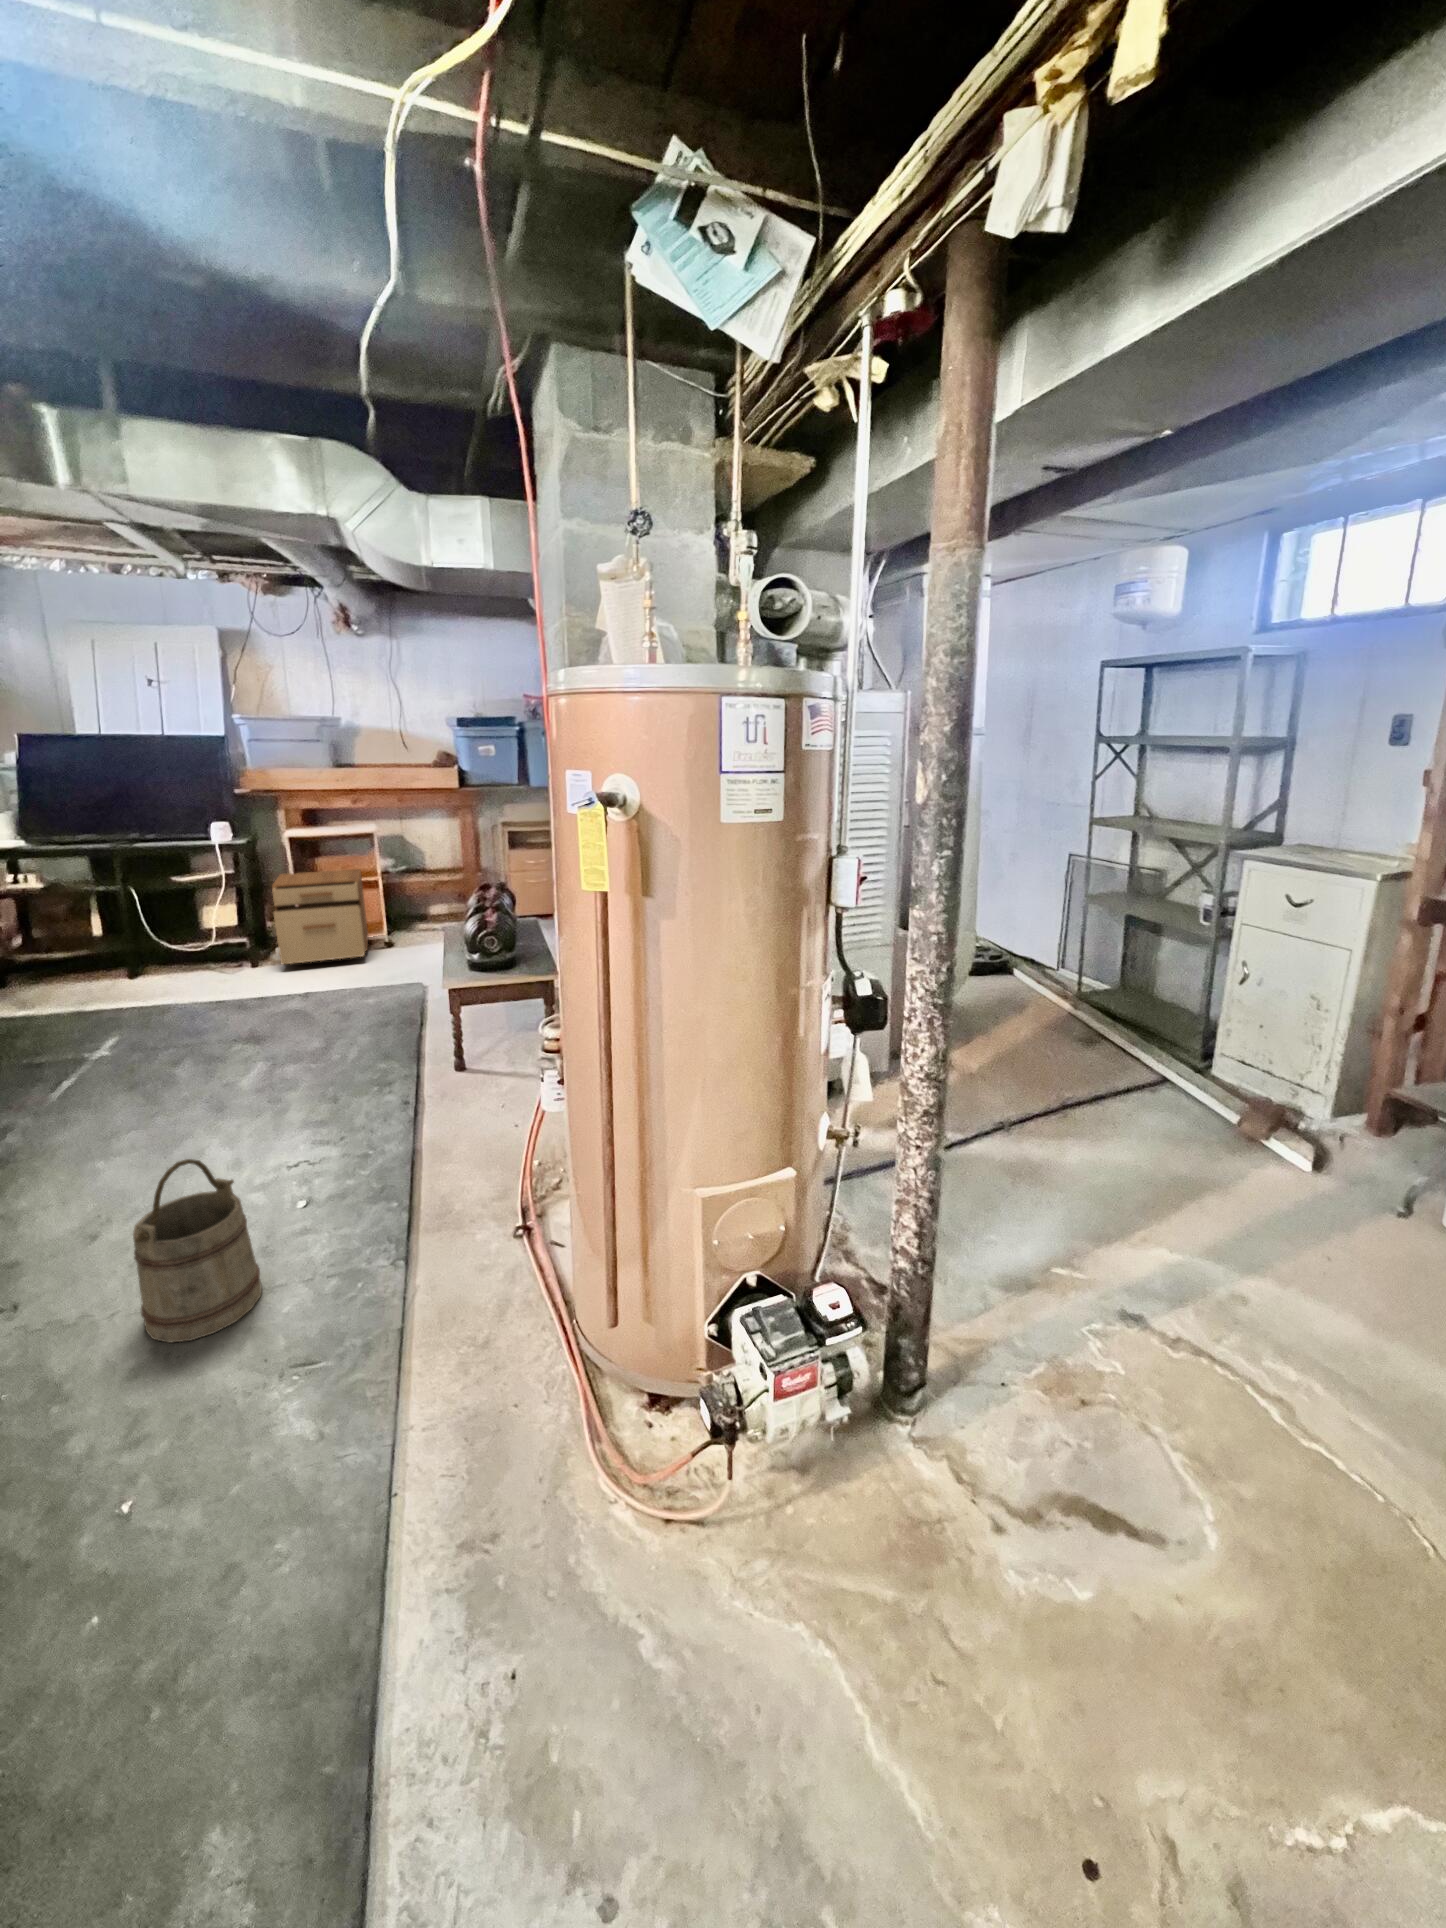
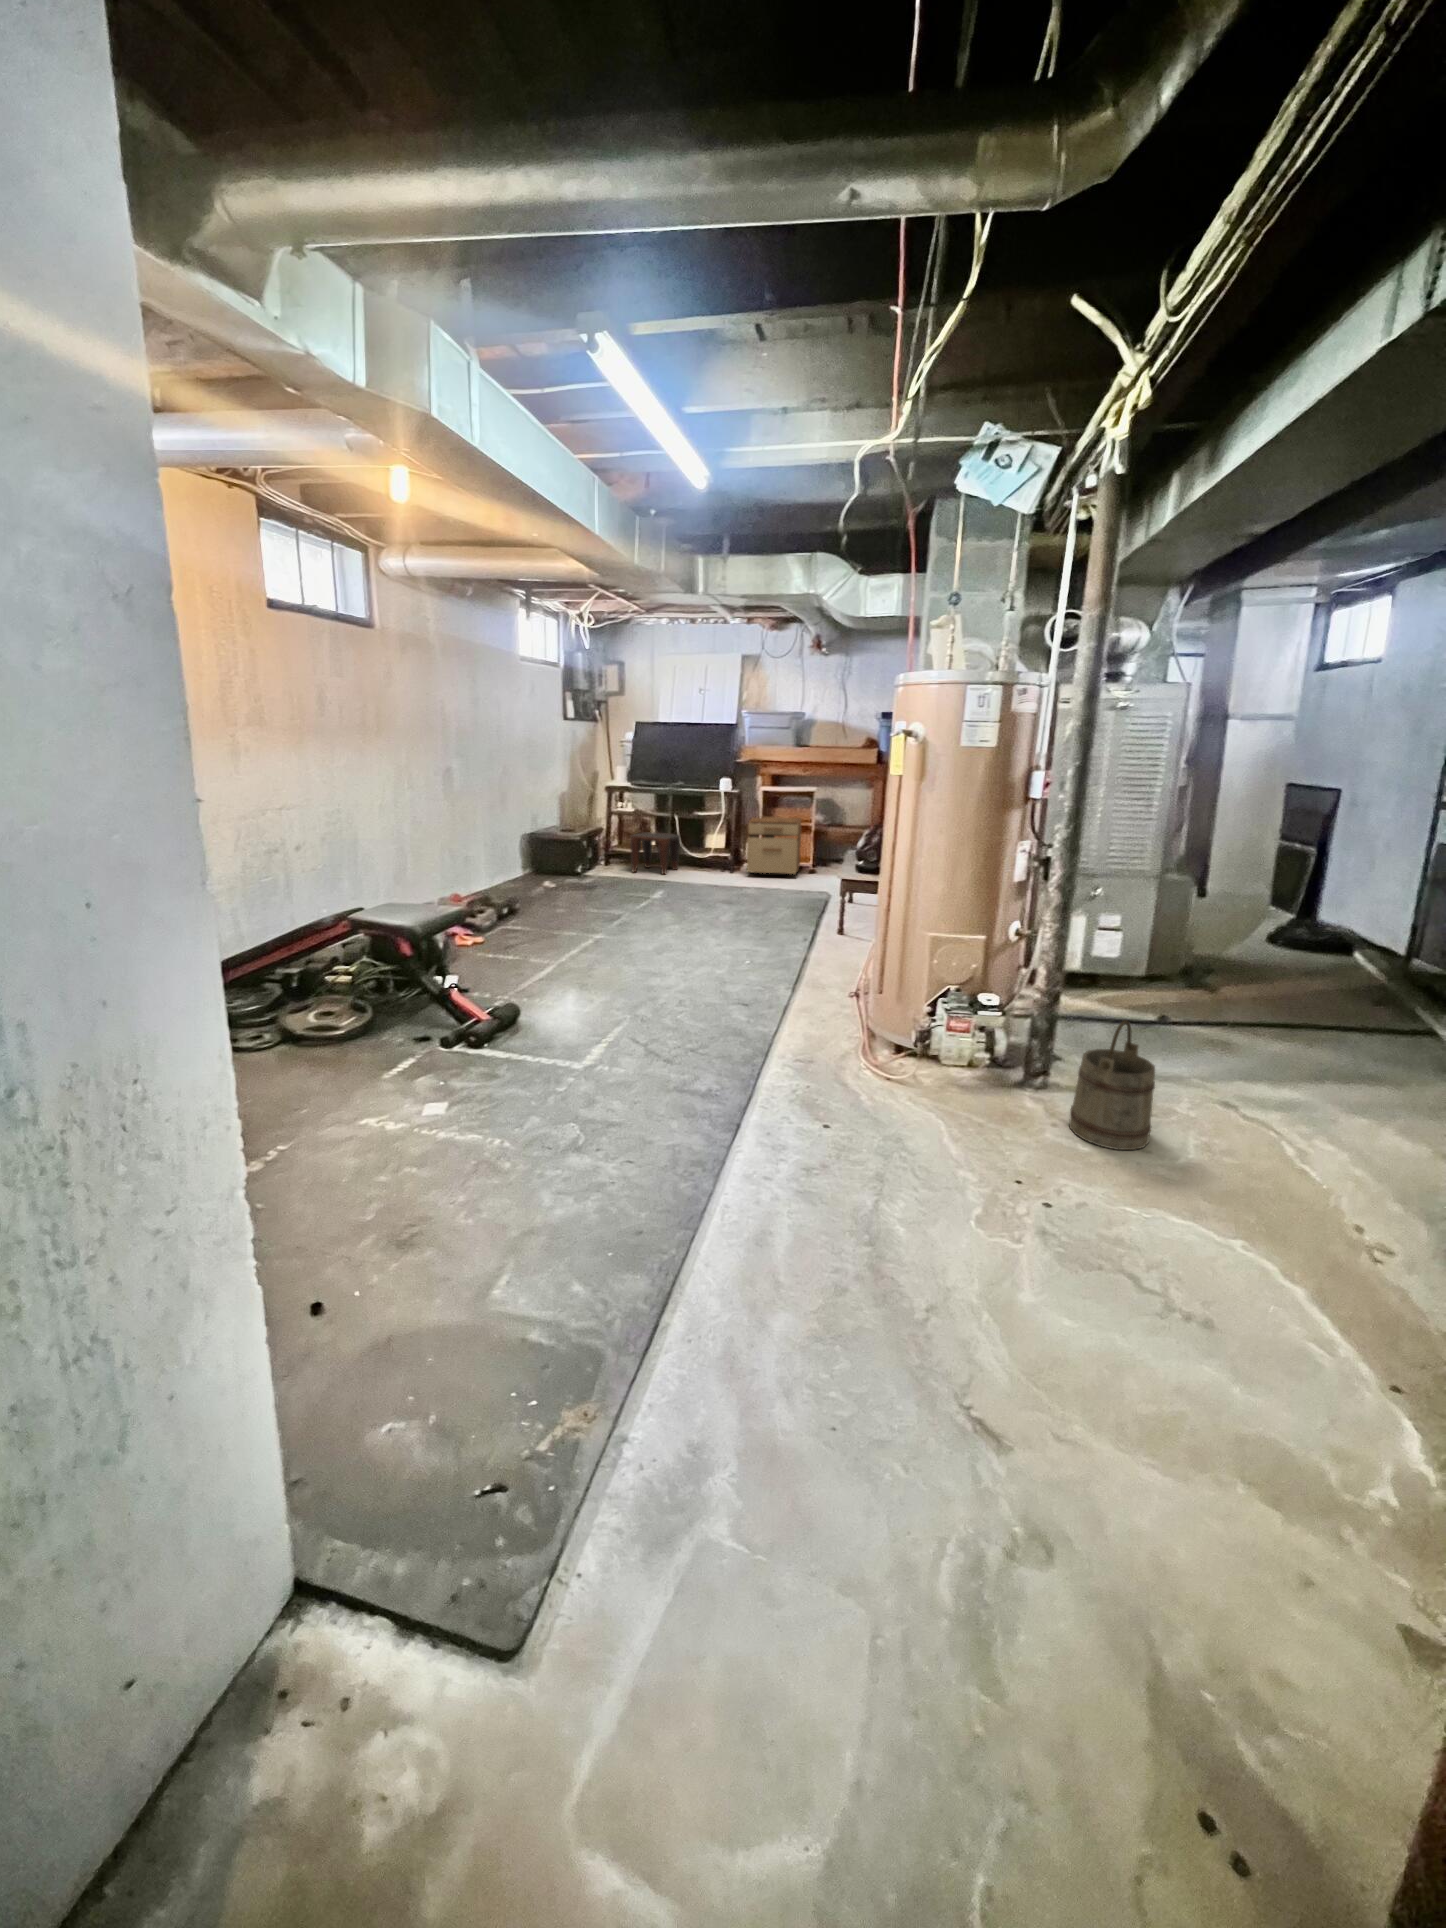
stool: none [35,917,151,993] -> present [630,832,680,874]
bucket: present [133,1159,262,1343] -> present [1069,1020,1155,1150]

